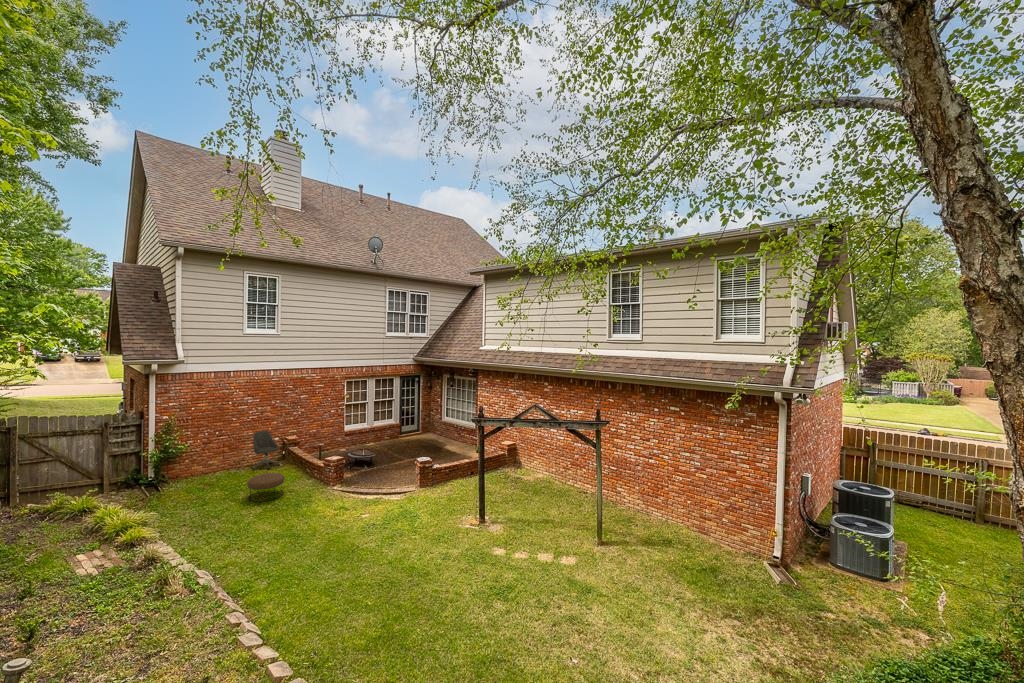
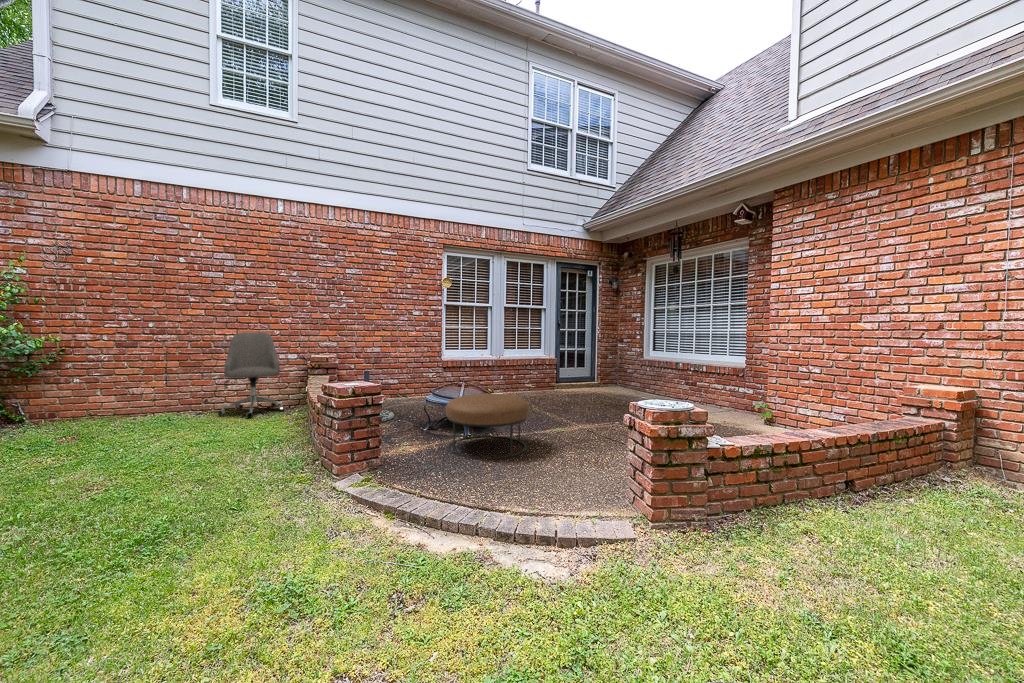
ottoman: present [247,473,285,502] -> present [446,394,529,460]

